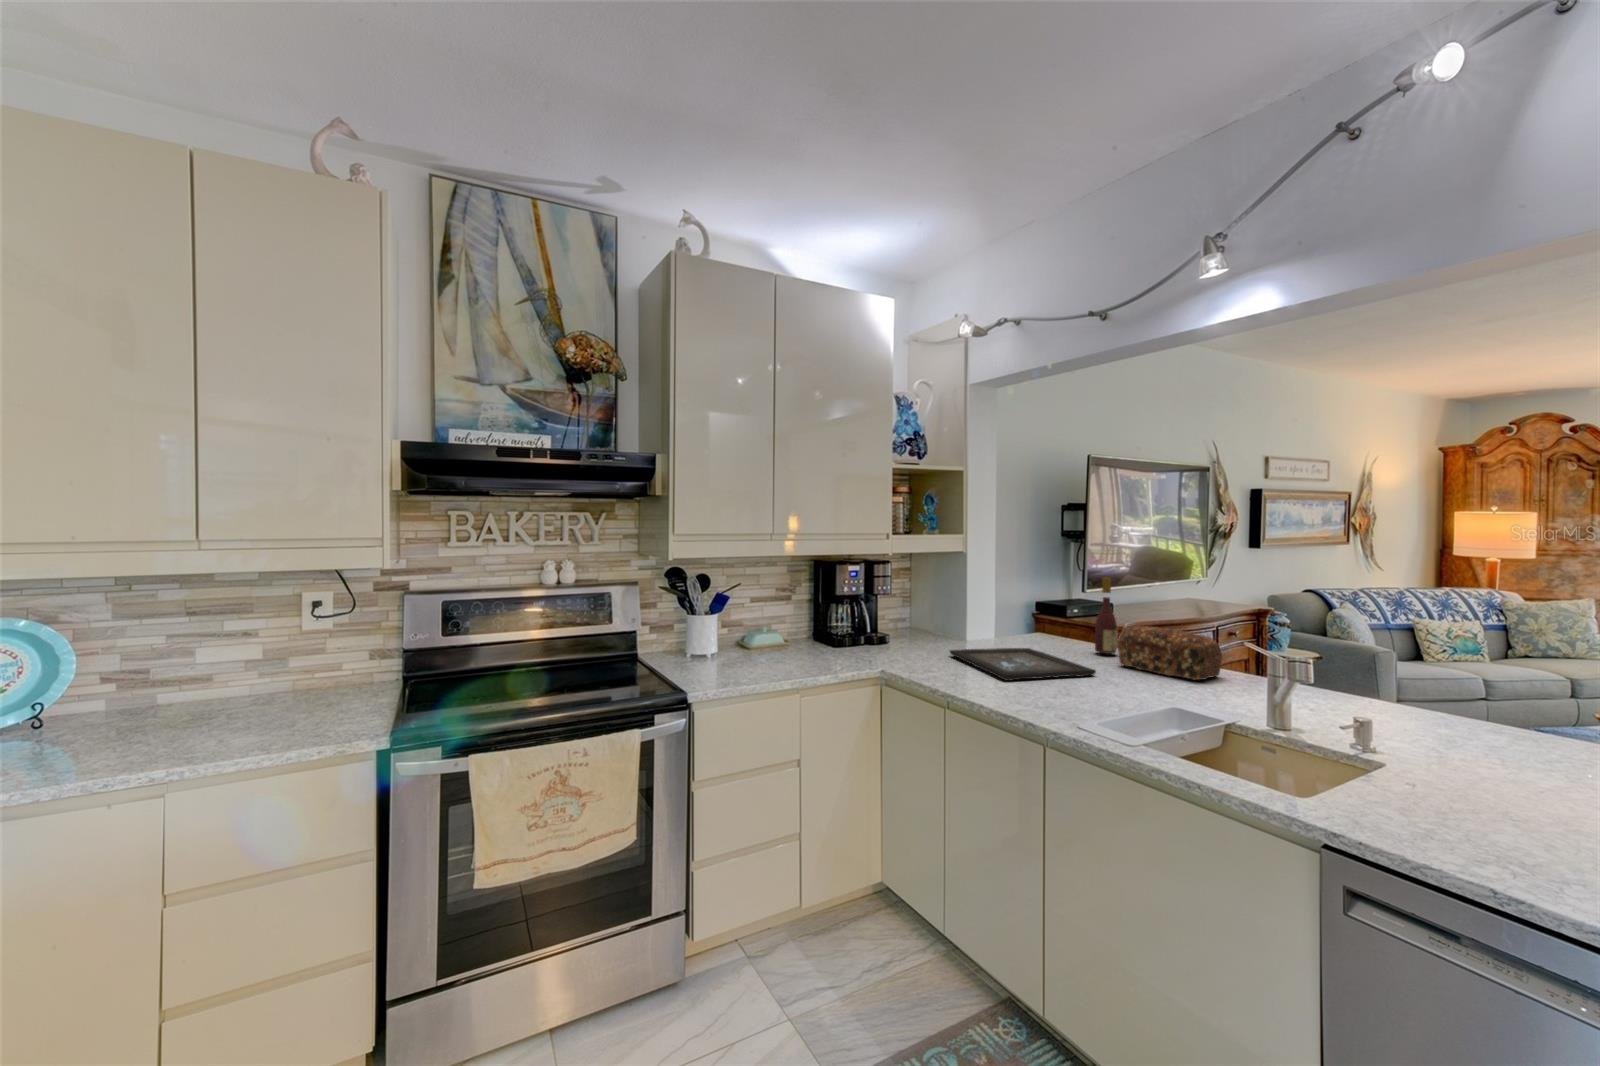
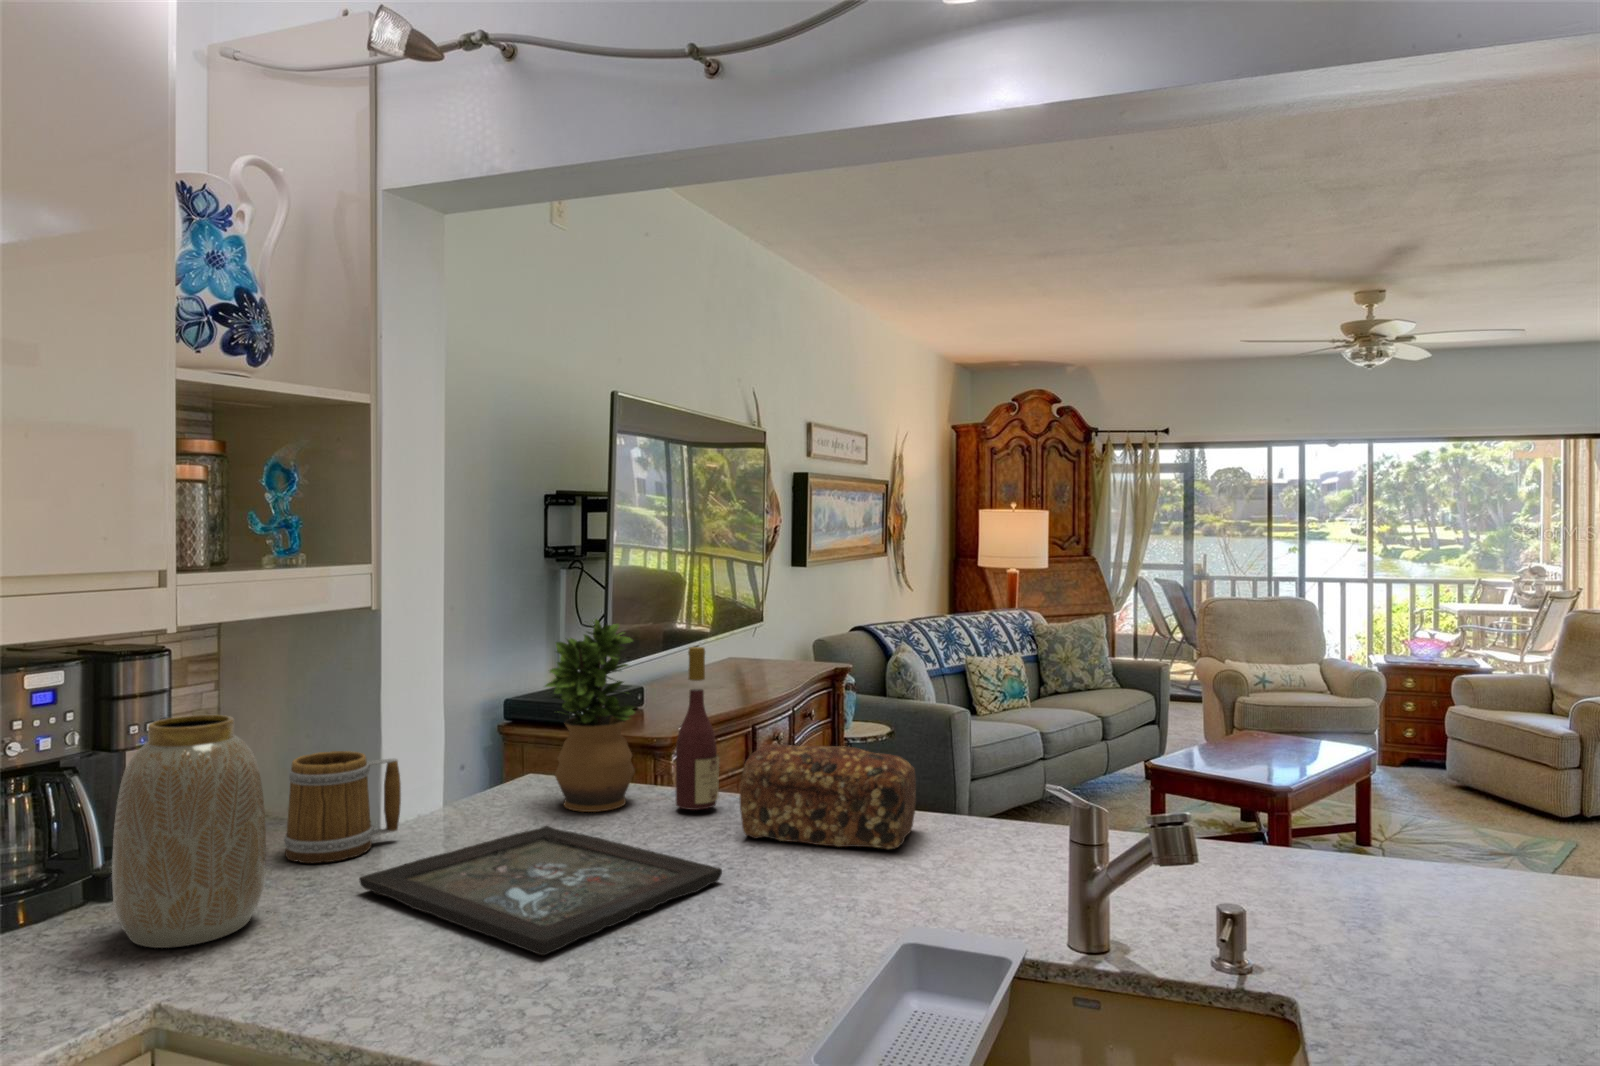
potted plant: none [1035,561,1079,649] -> present [545,619,635,812]
vase: none [873,584,917,659] -> present [112,715,266,948]
mug: none [927,607,970,647] -> present [284,751,401,863]

